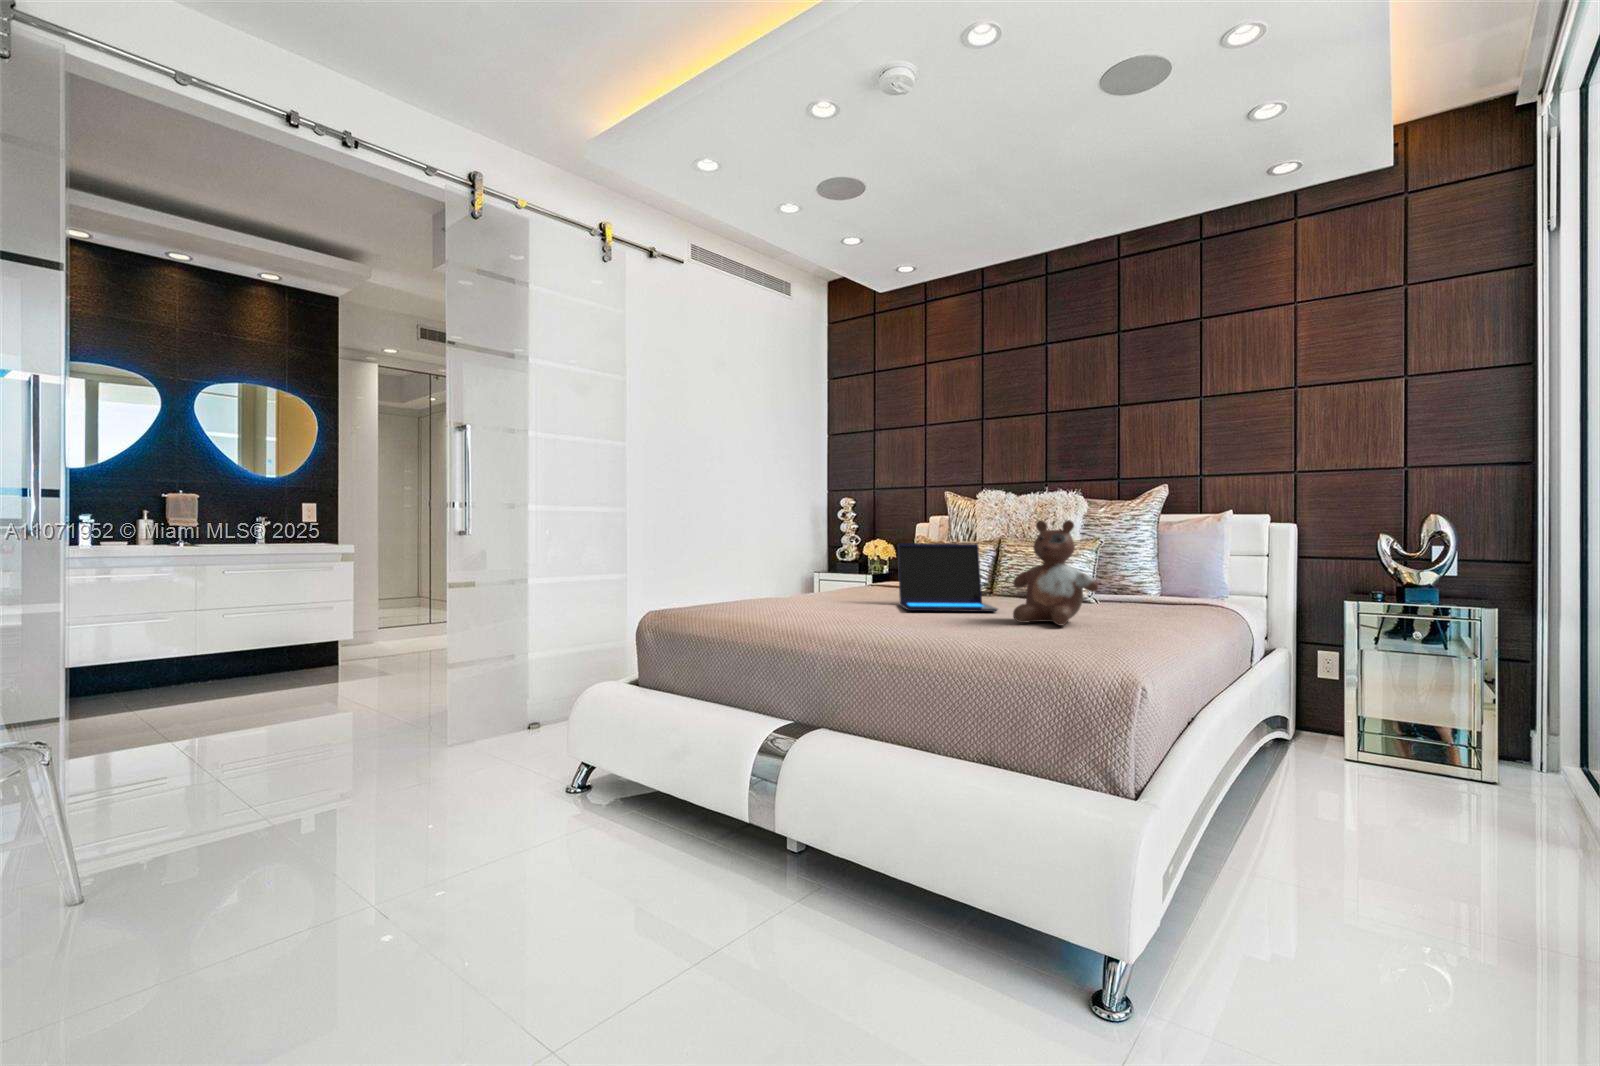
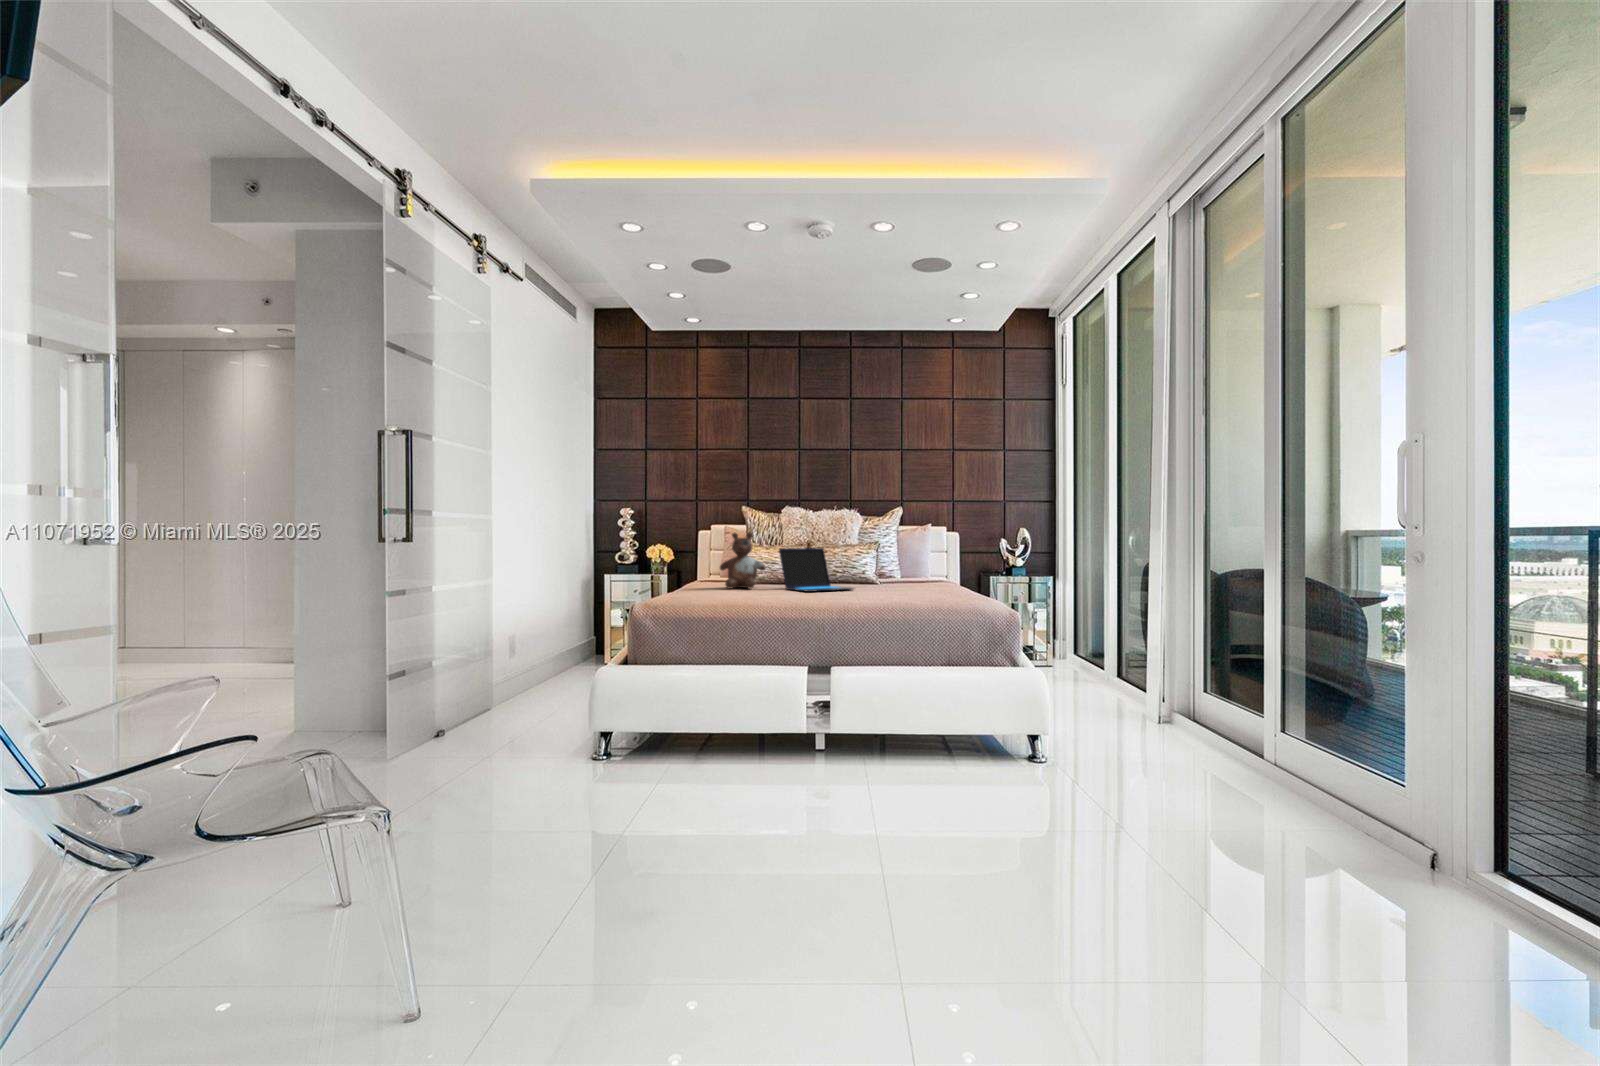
stuffed bear: present [1013,520,1098,626] -> present [720,533,765,589]

